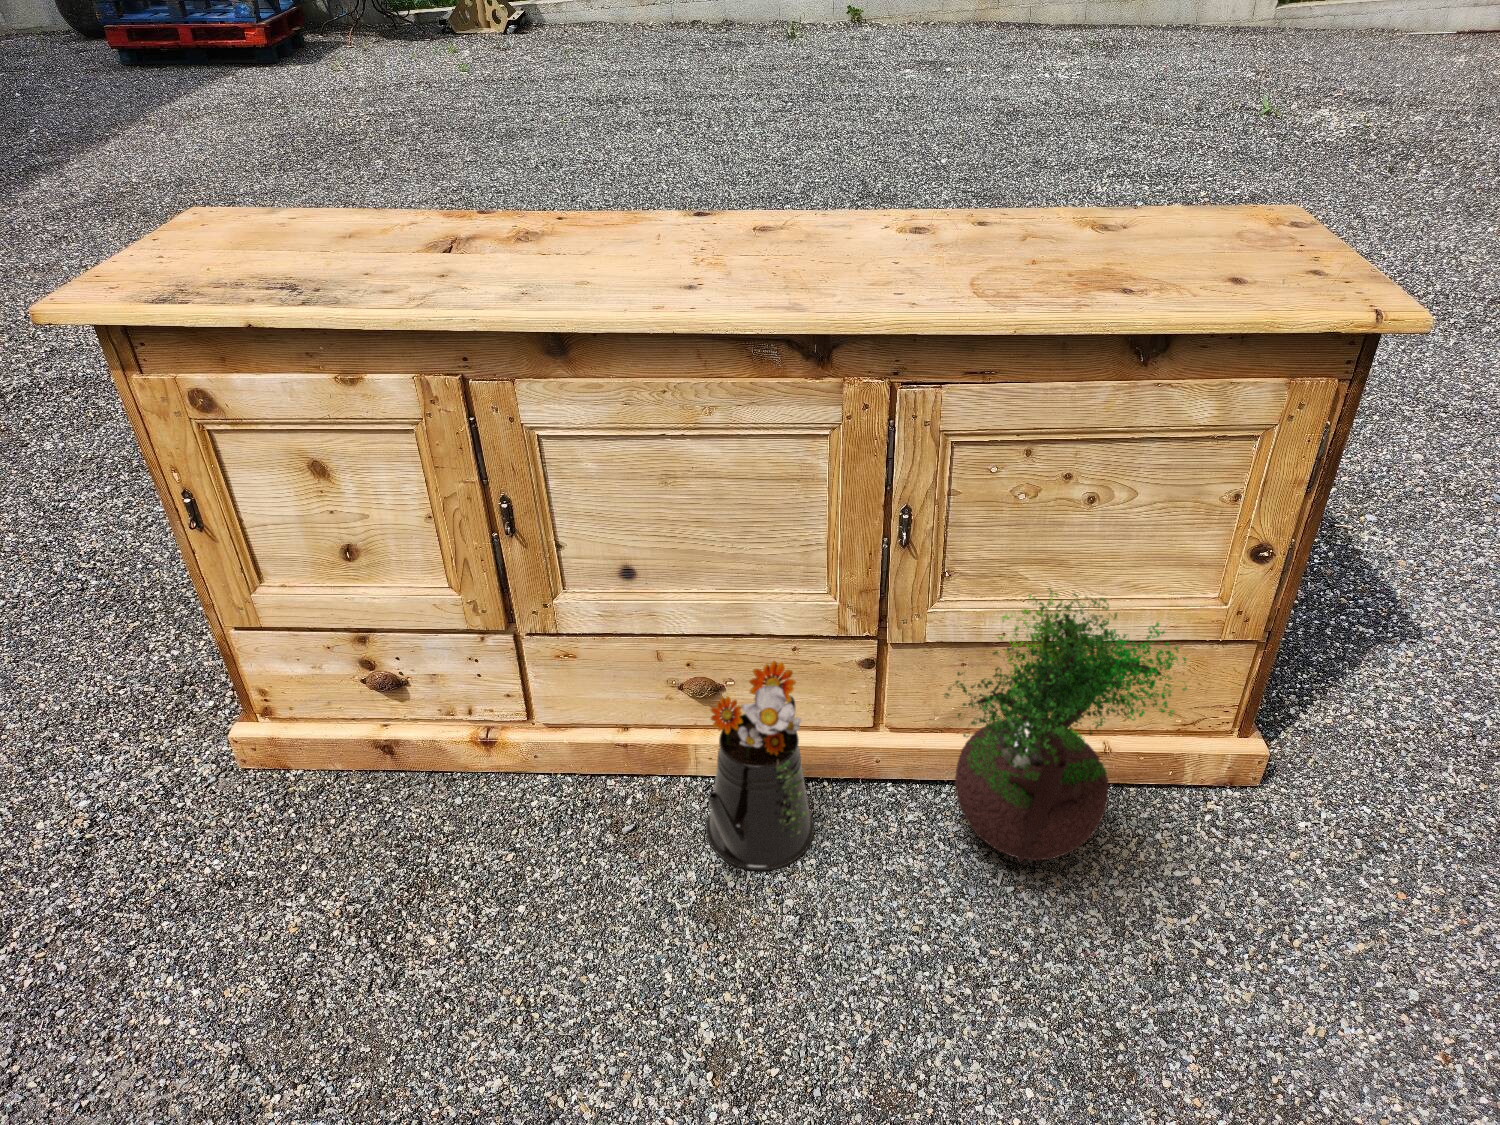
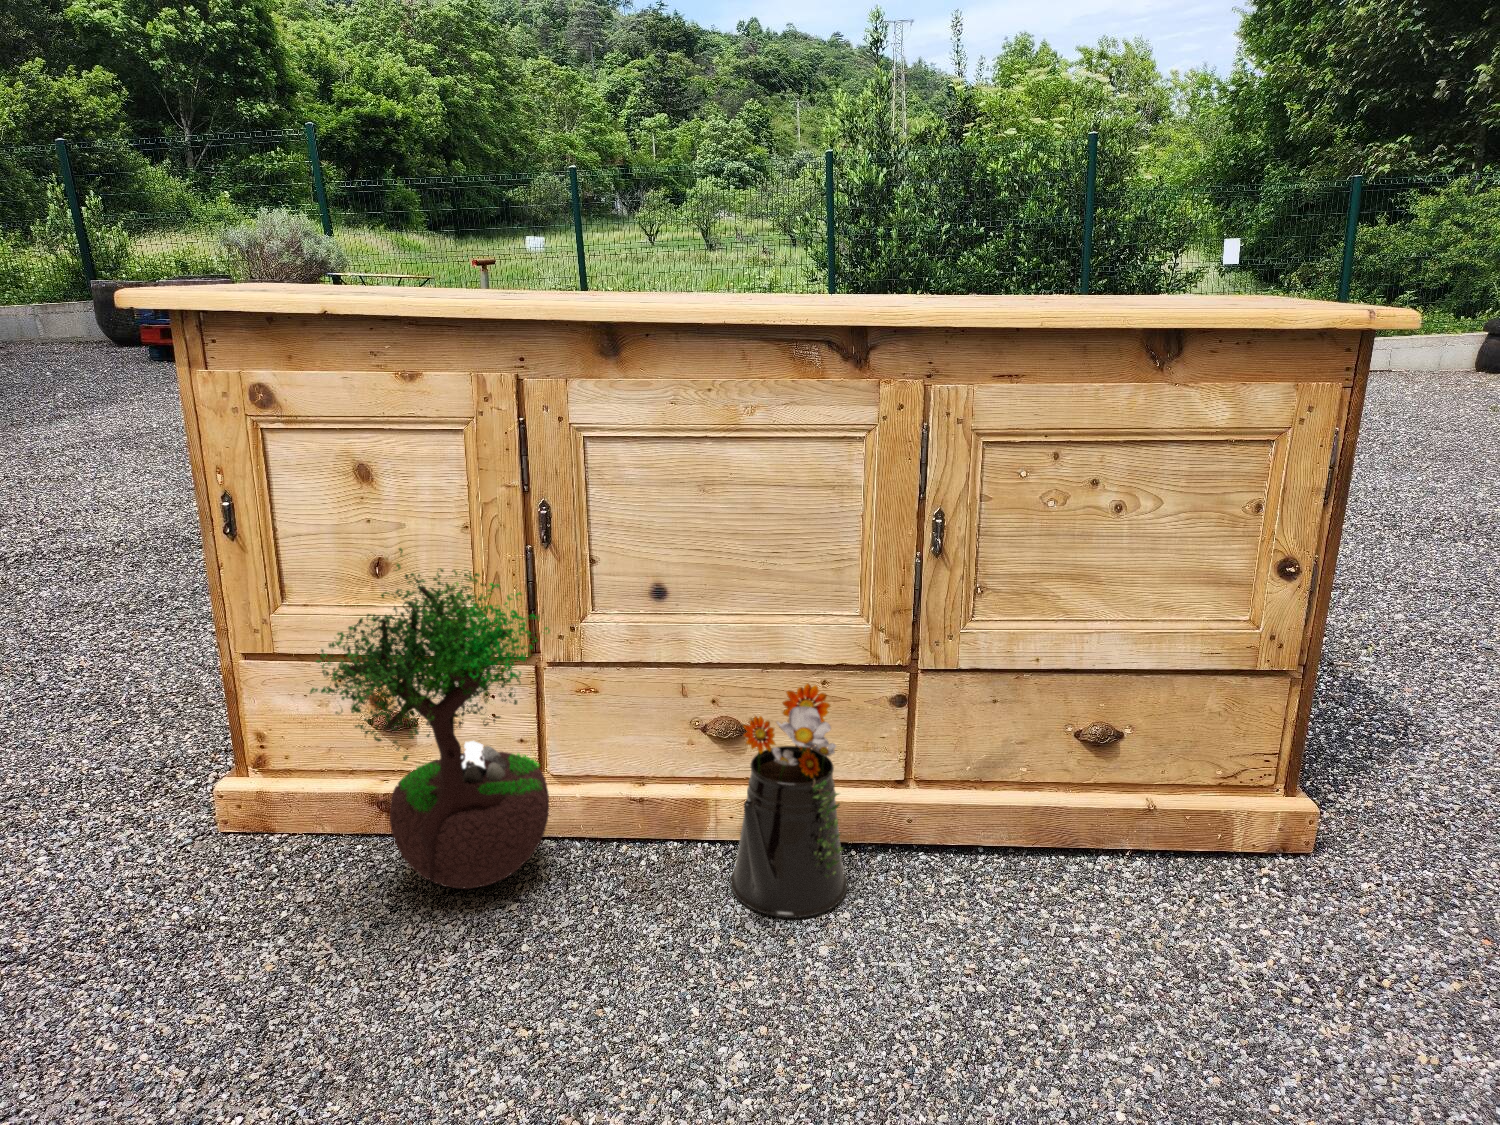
potted tree: present [945,588,1187,862] -> present [310,548,550,889]

